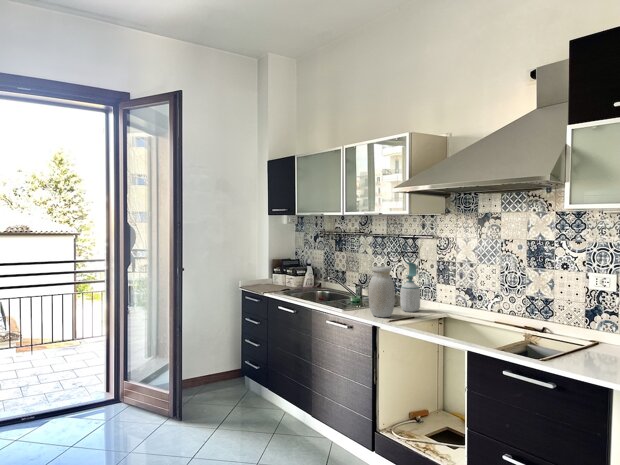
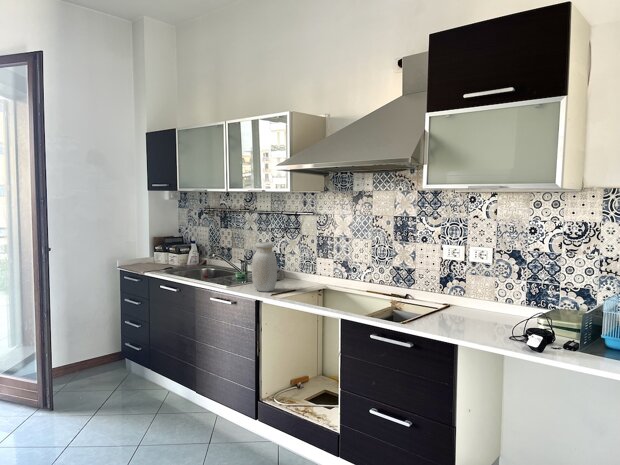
soap bottle: present [400,262,420,312] -> none [283,238,302,286]

